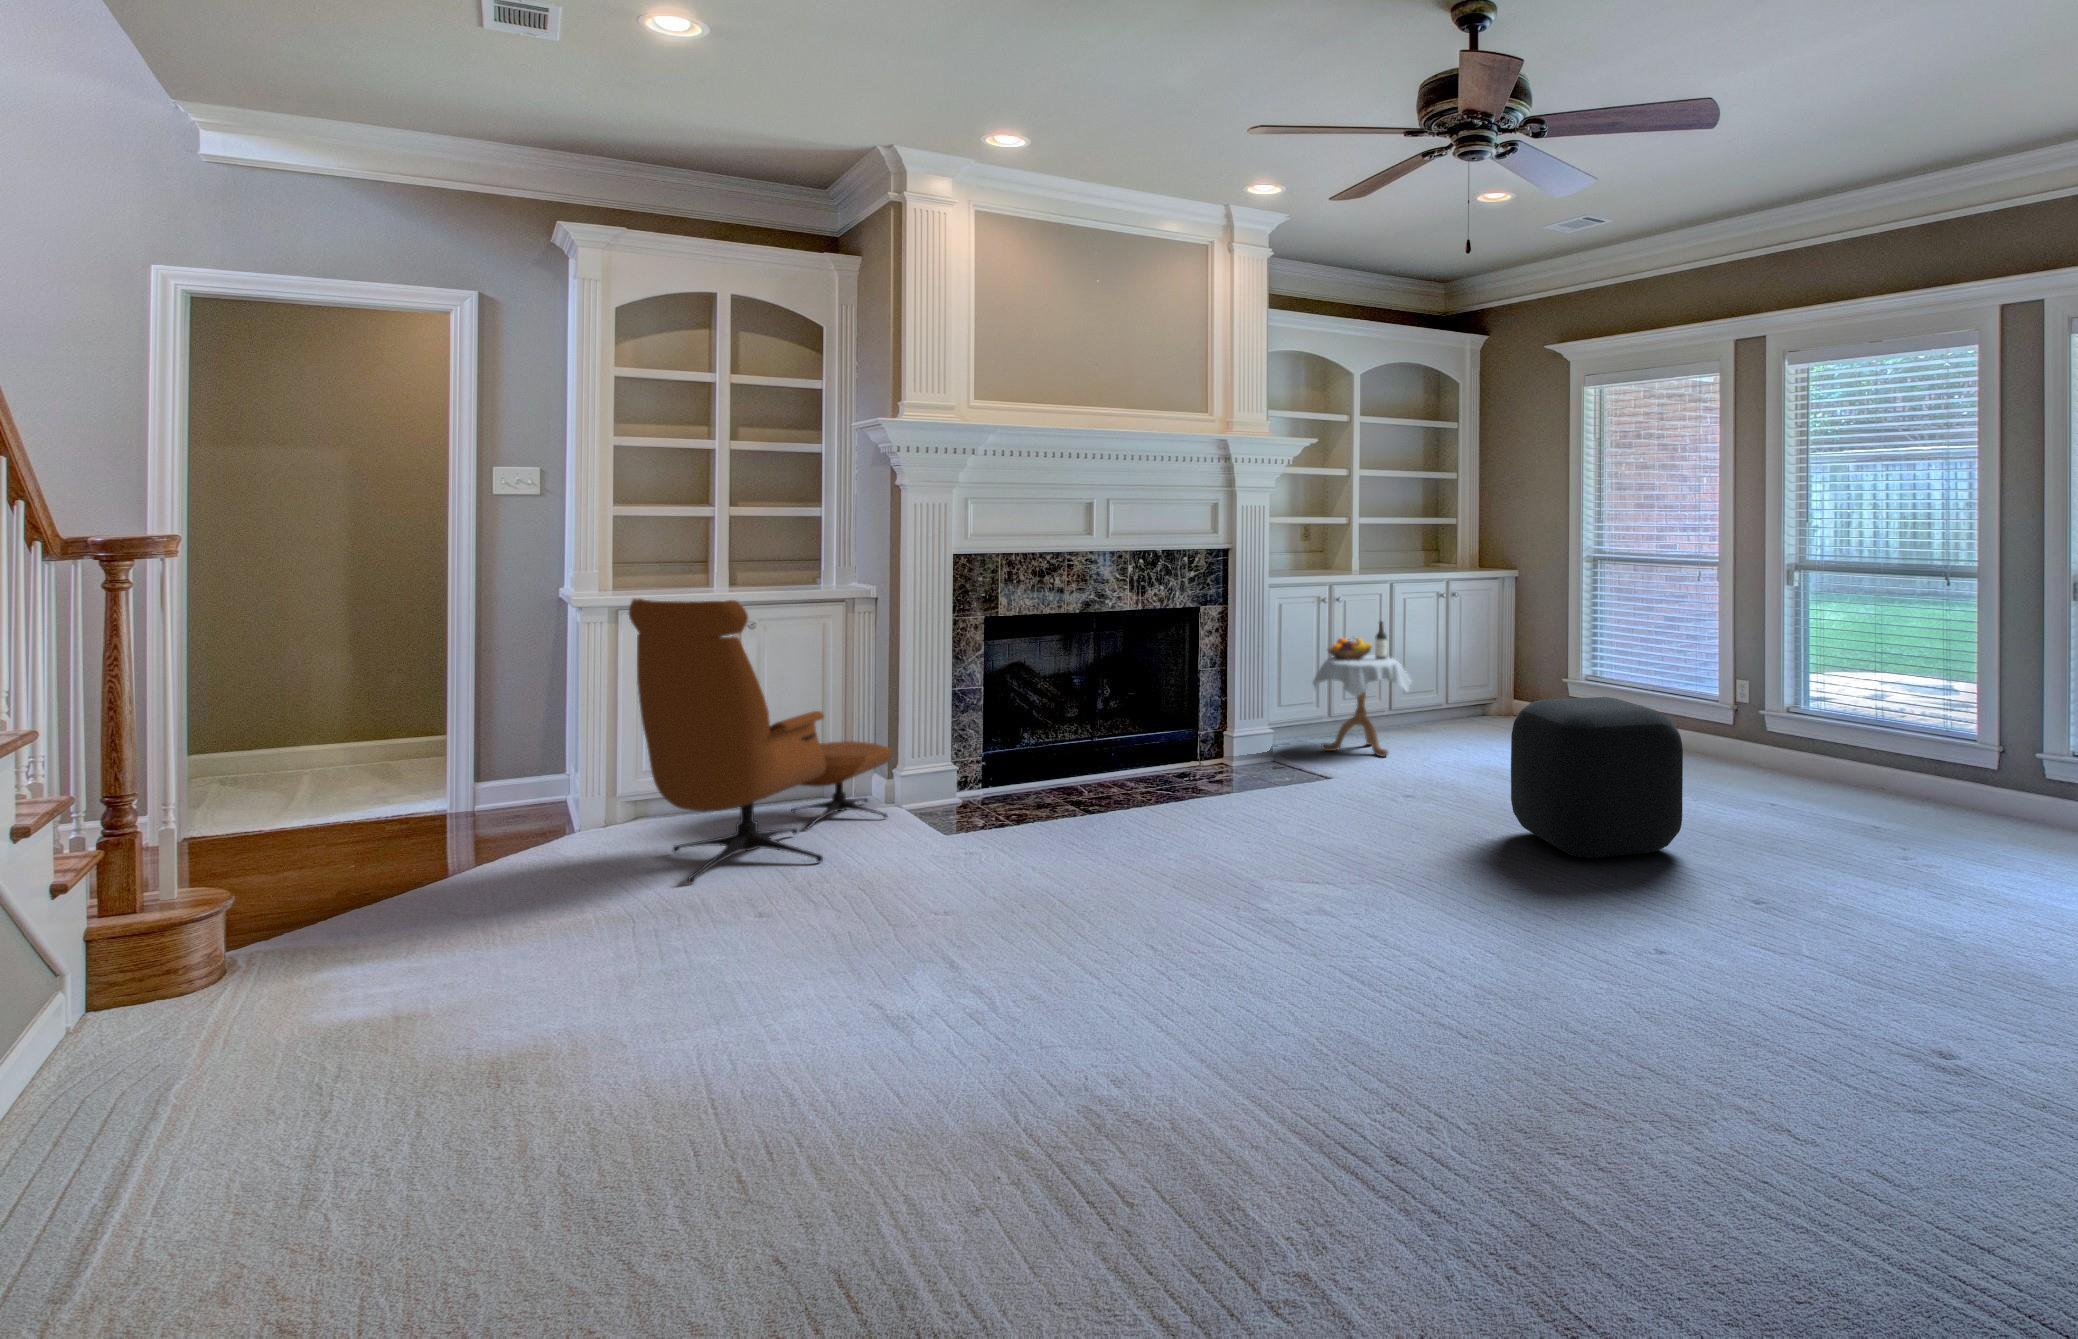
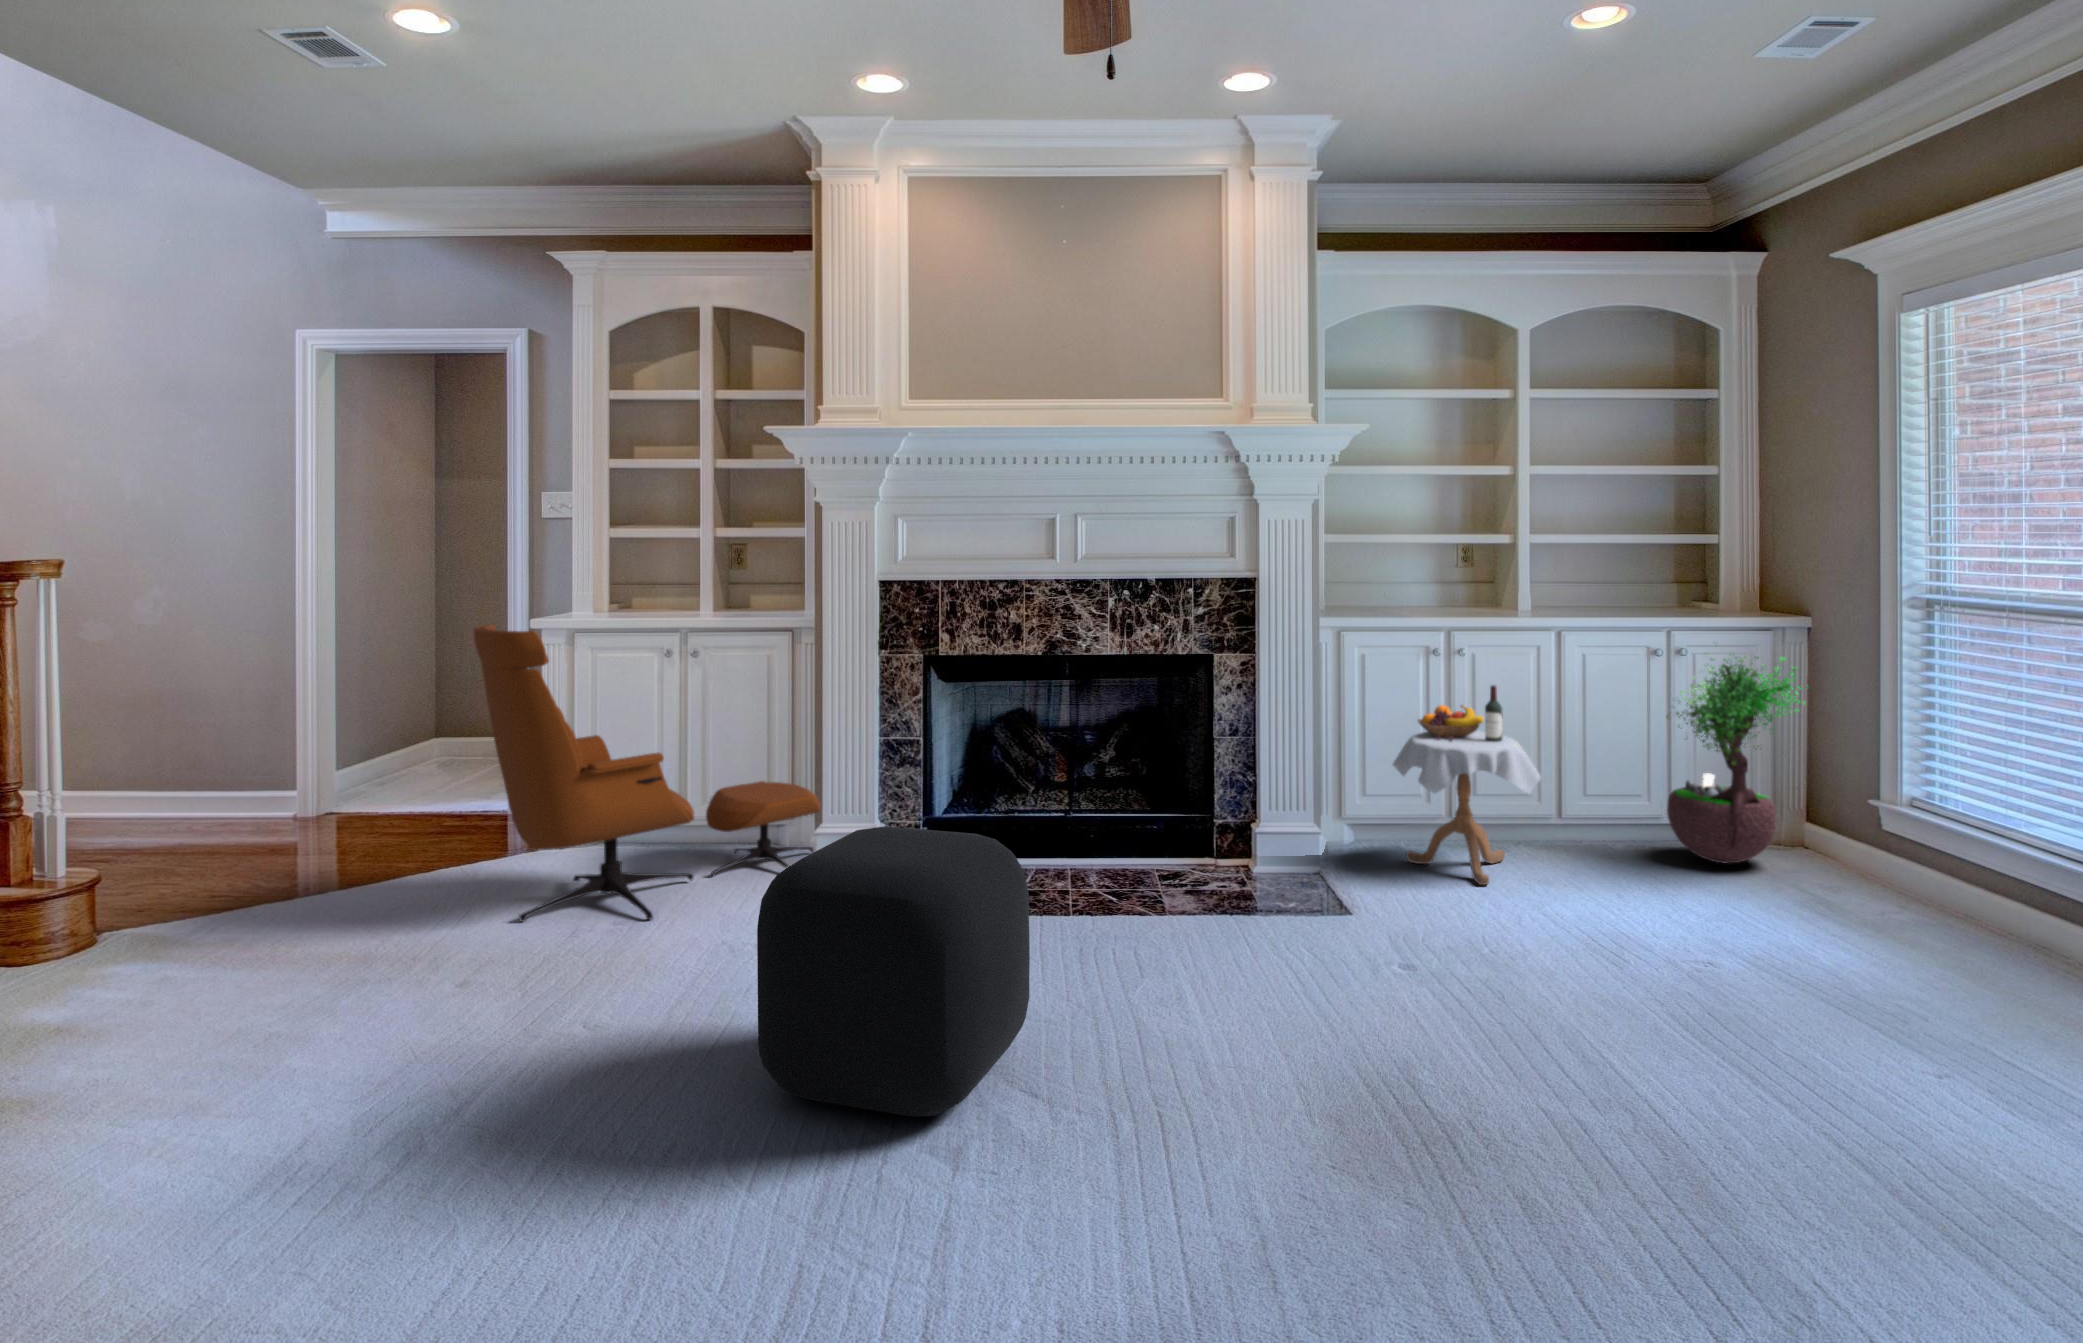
potted tree: none [1457,587,1541,729] -> present [1667,653,1808,863]
ottoman: present [1511,697,1683,858] -> present [757,826,1030,1117]

